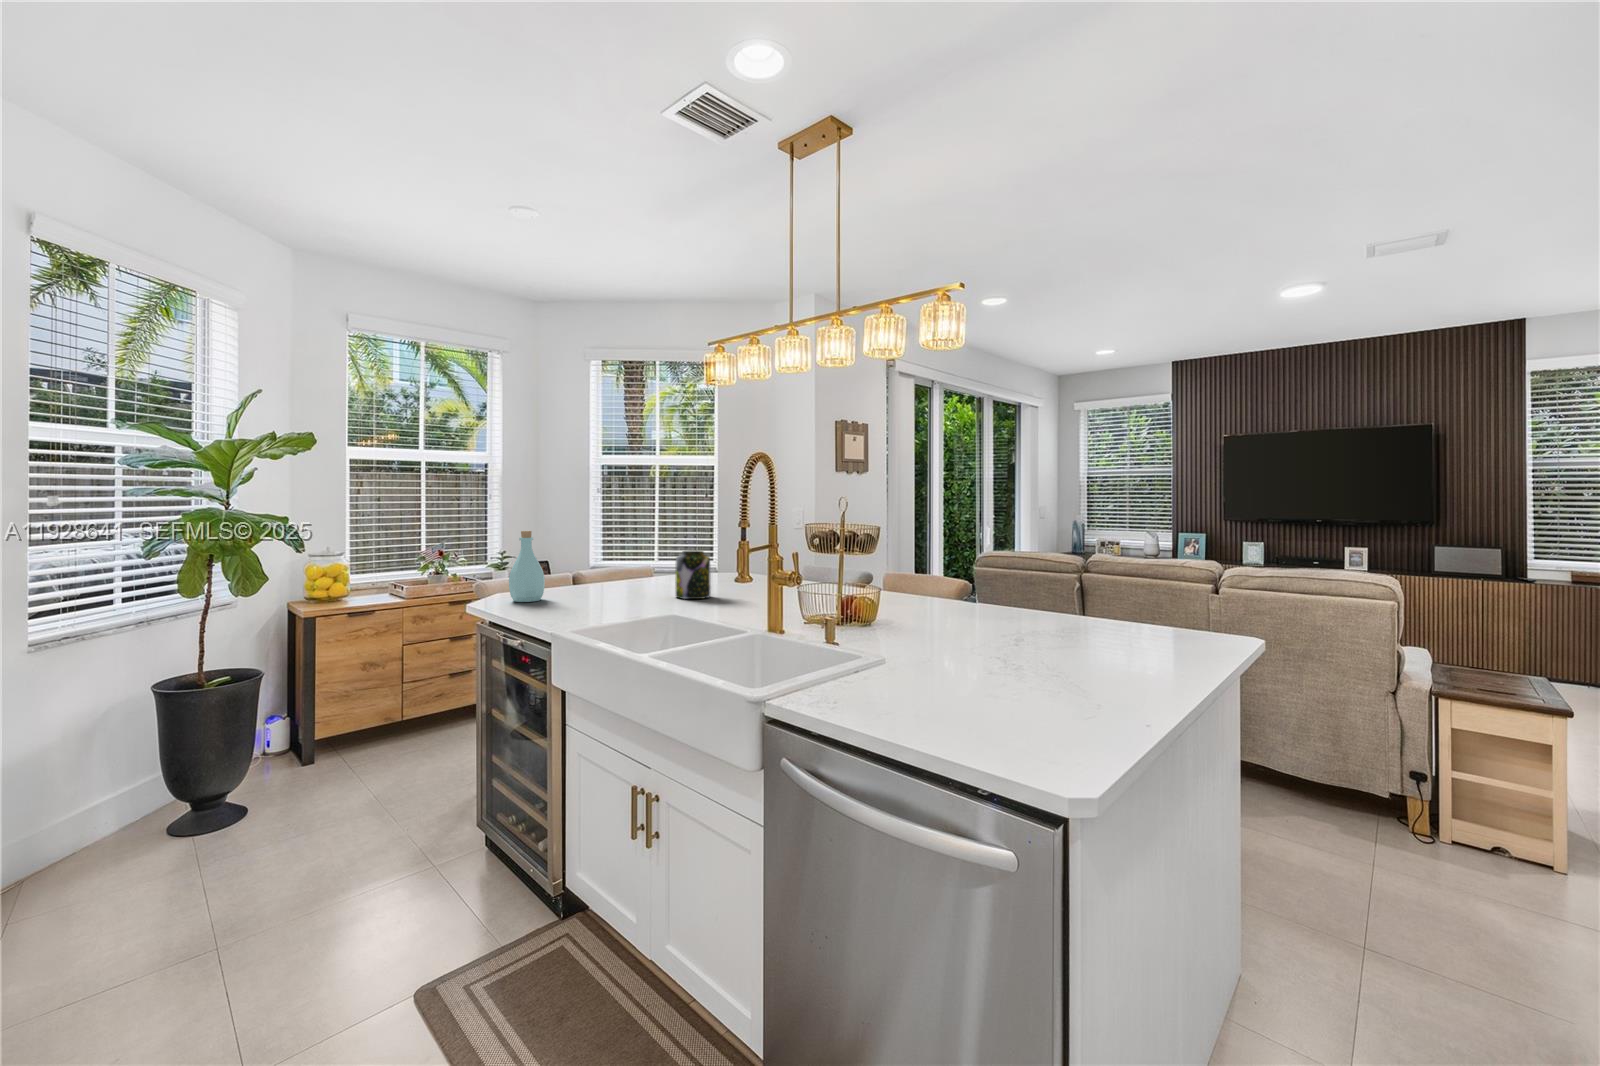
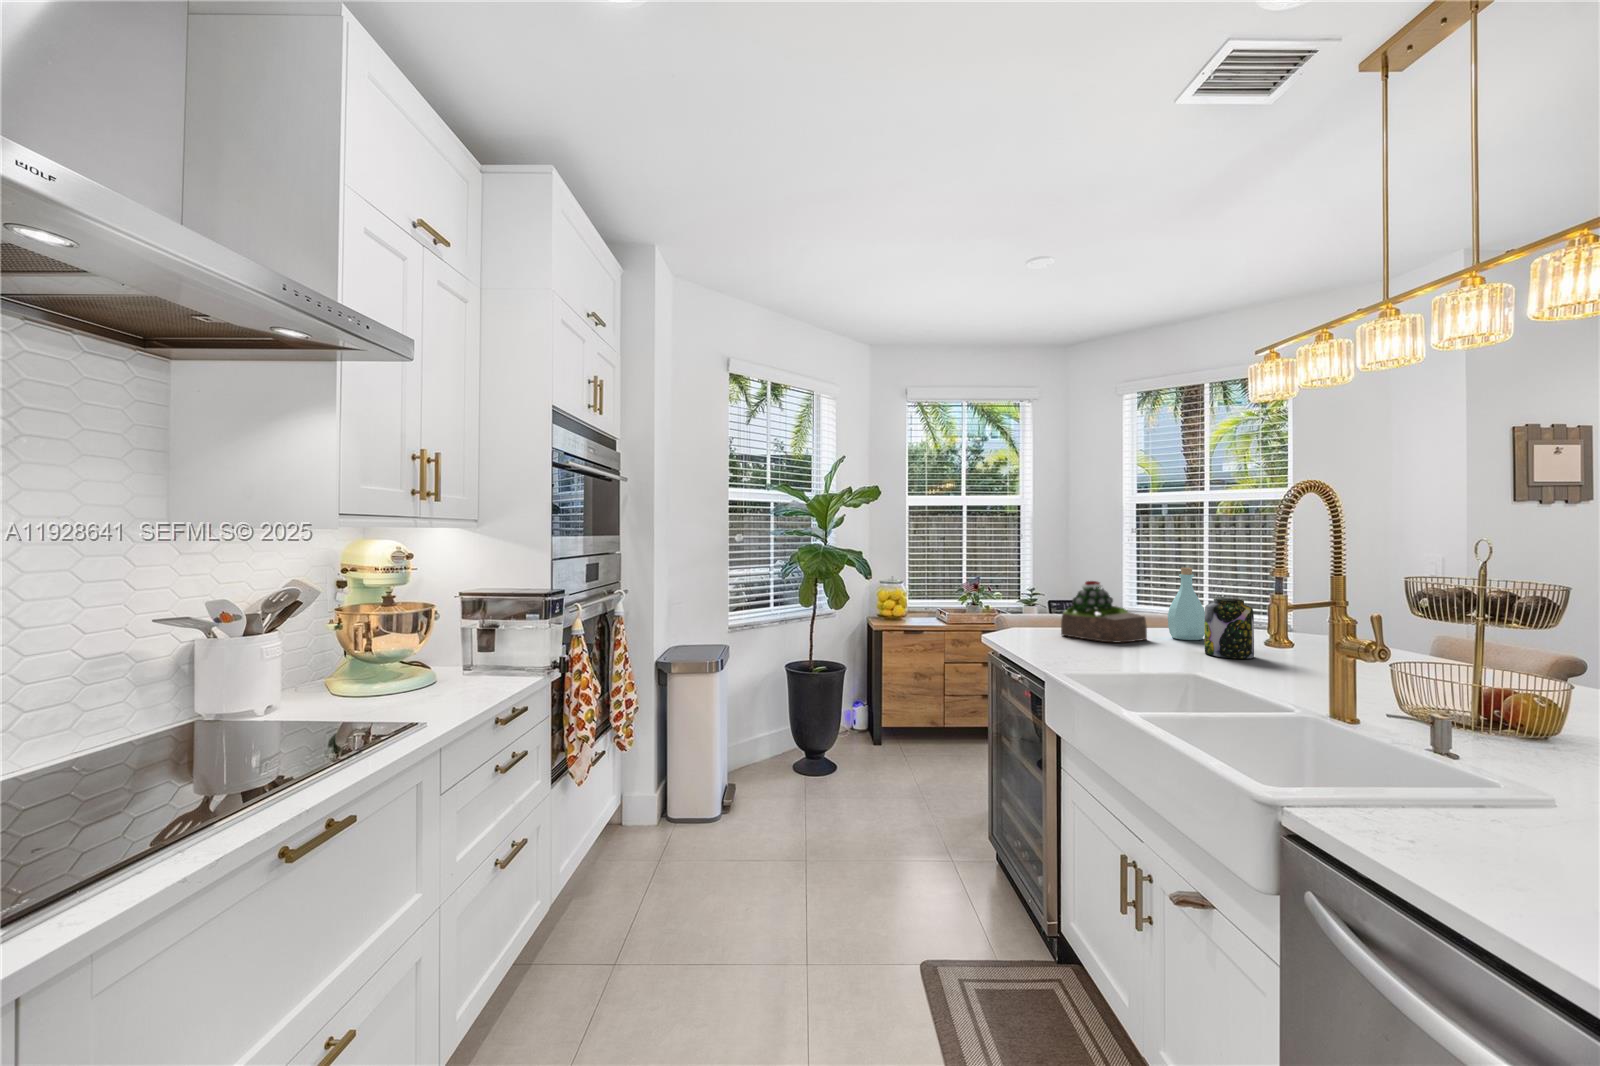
bottle: present [509,531,545,602] -> present [1168,568,1205,640]
succulent plant: none [552,540,628,596] -> present [1061,581,1147,643]

